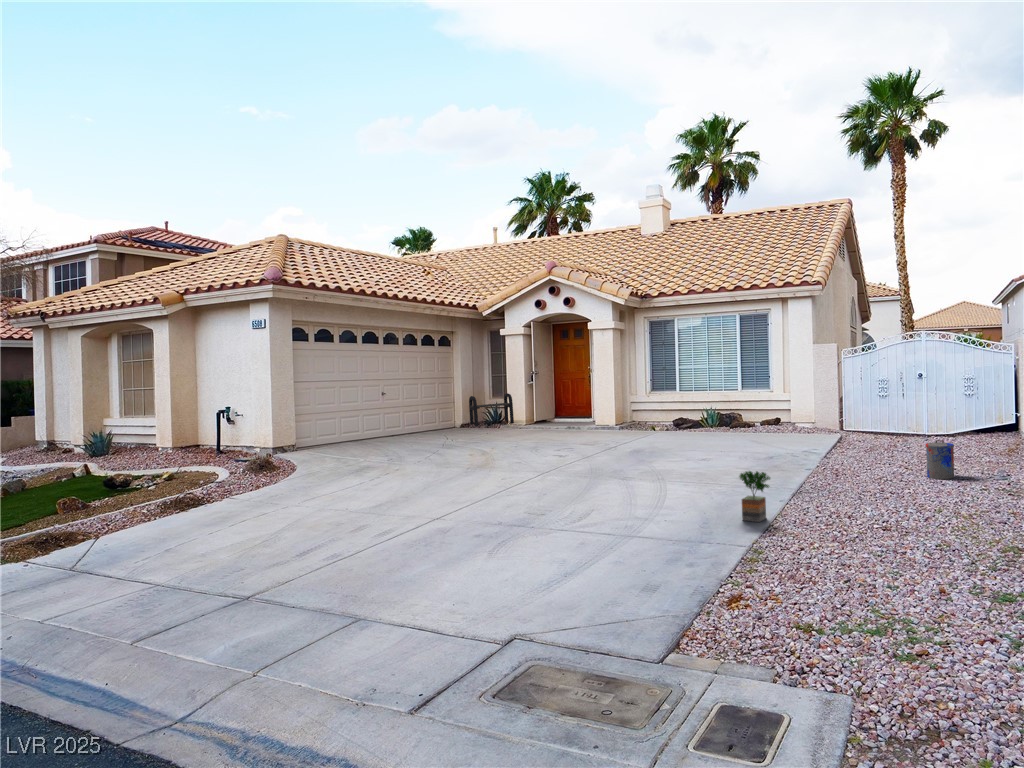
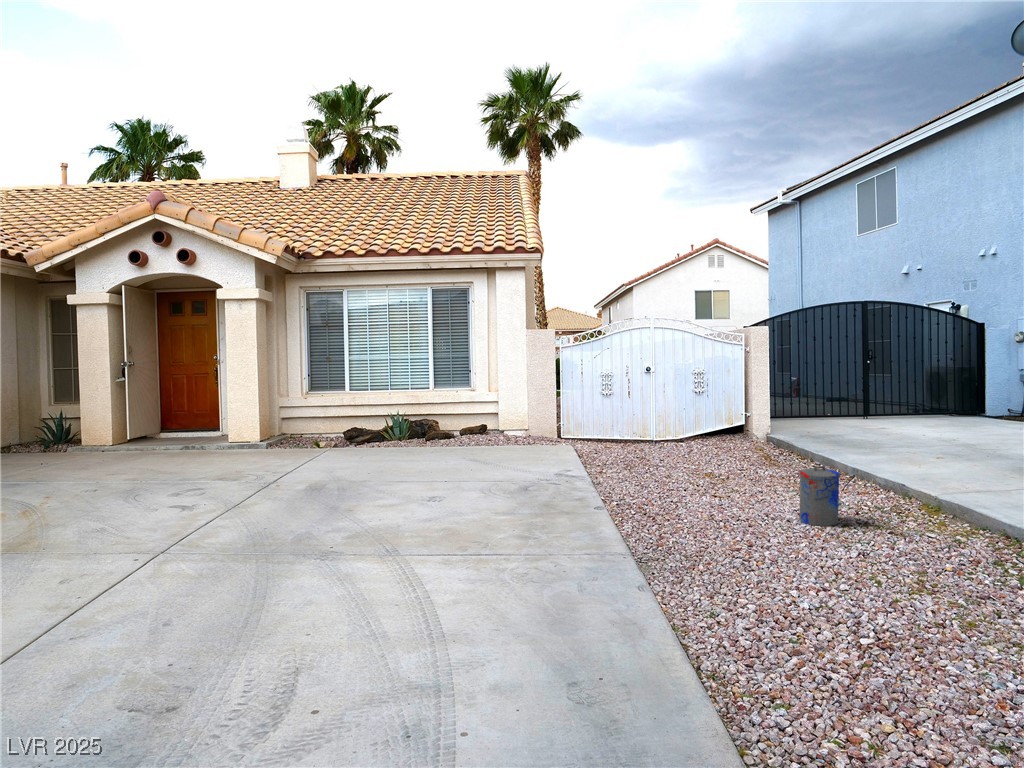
bench: present [469,393,514,426] -> none [6,396,92,452]
potted tree: present [739,471,770,522] -> none [668,583,750,708]

